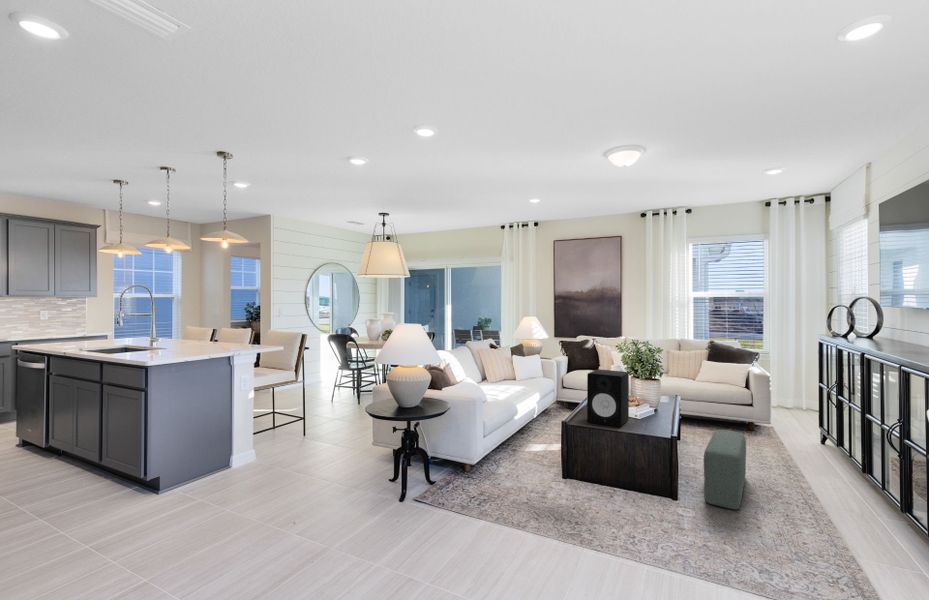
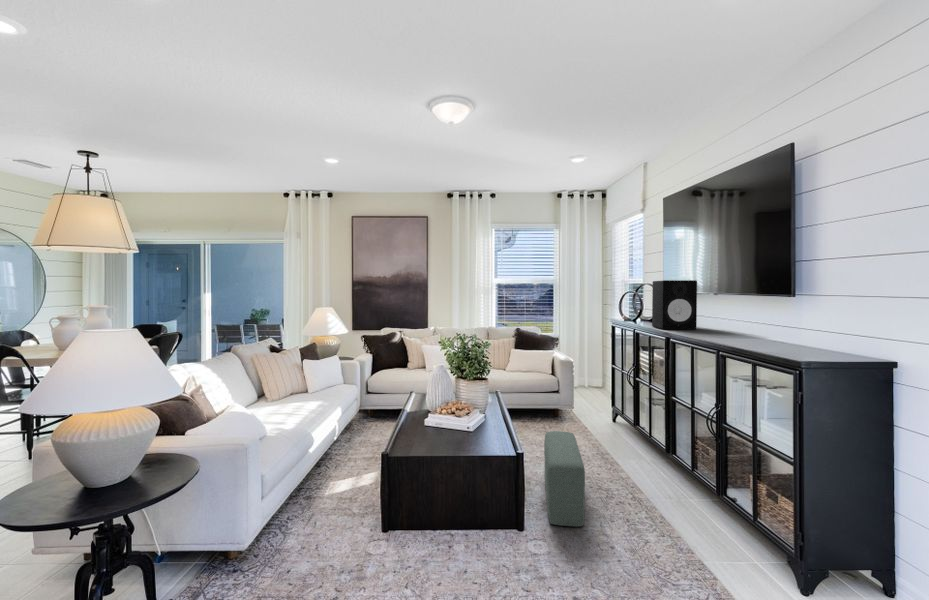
speaker: present [587,369,629,427] -> present [652,280,697,330]

